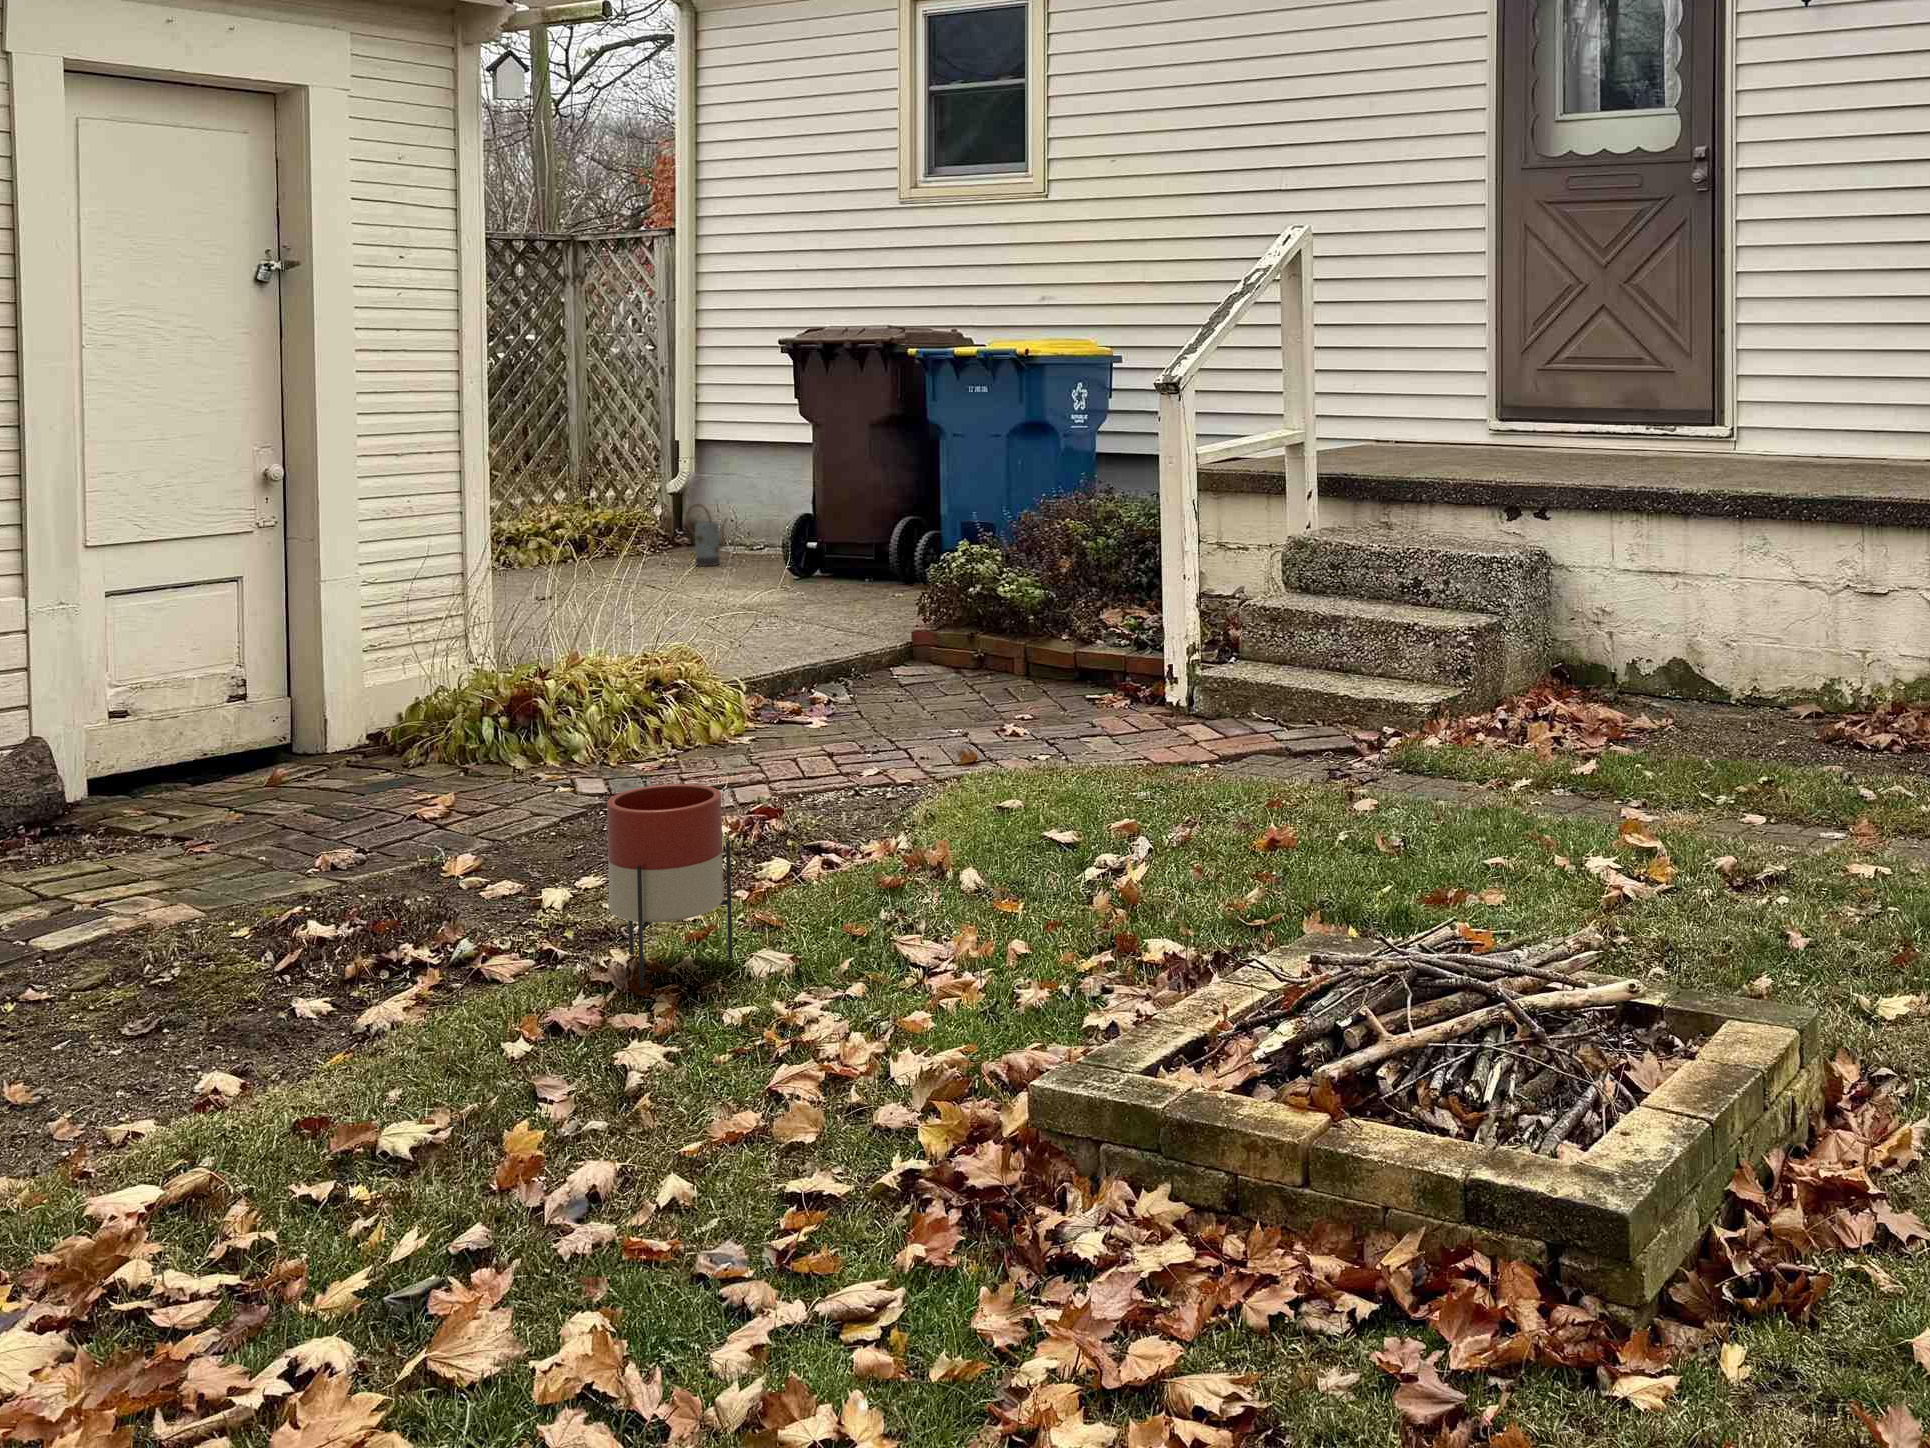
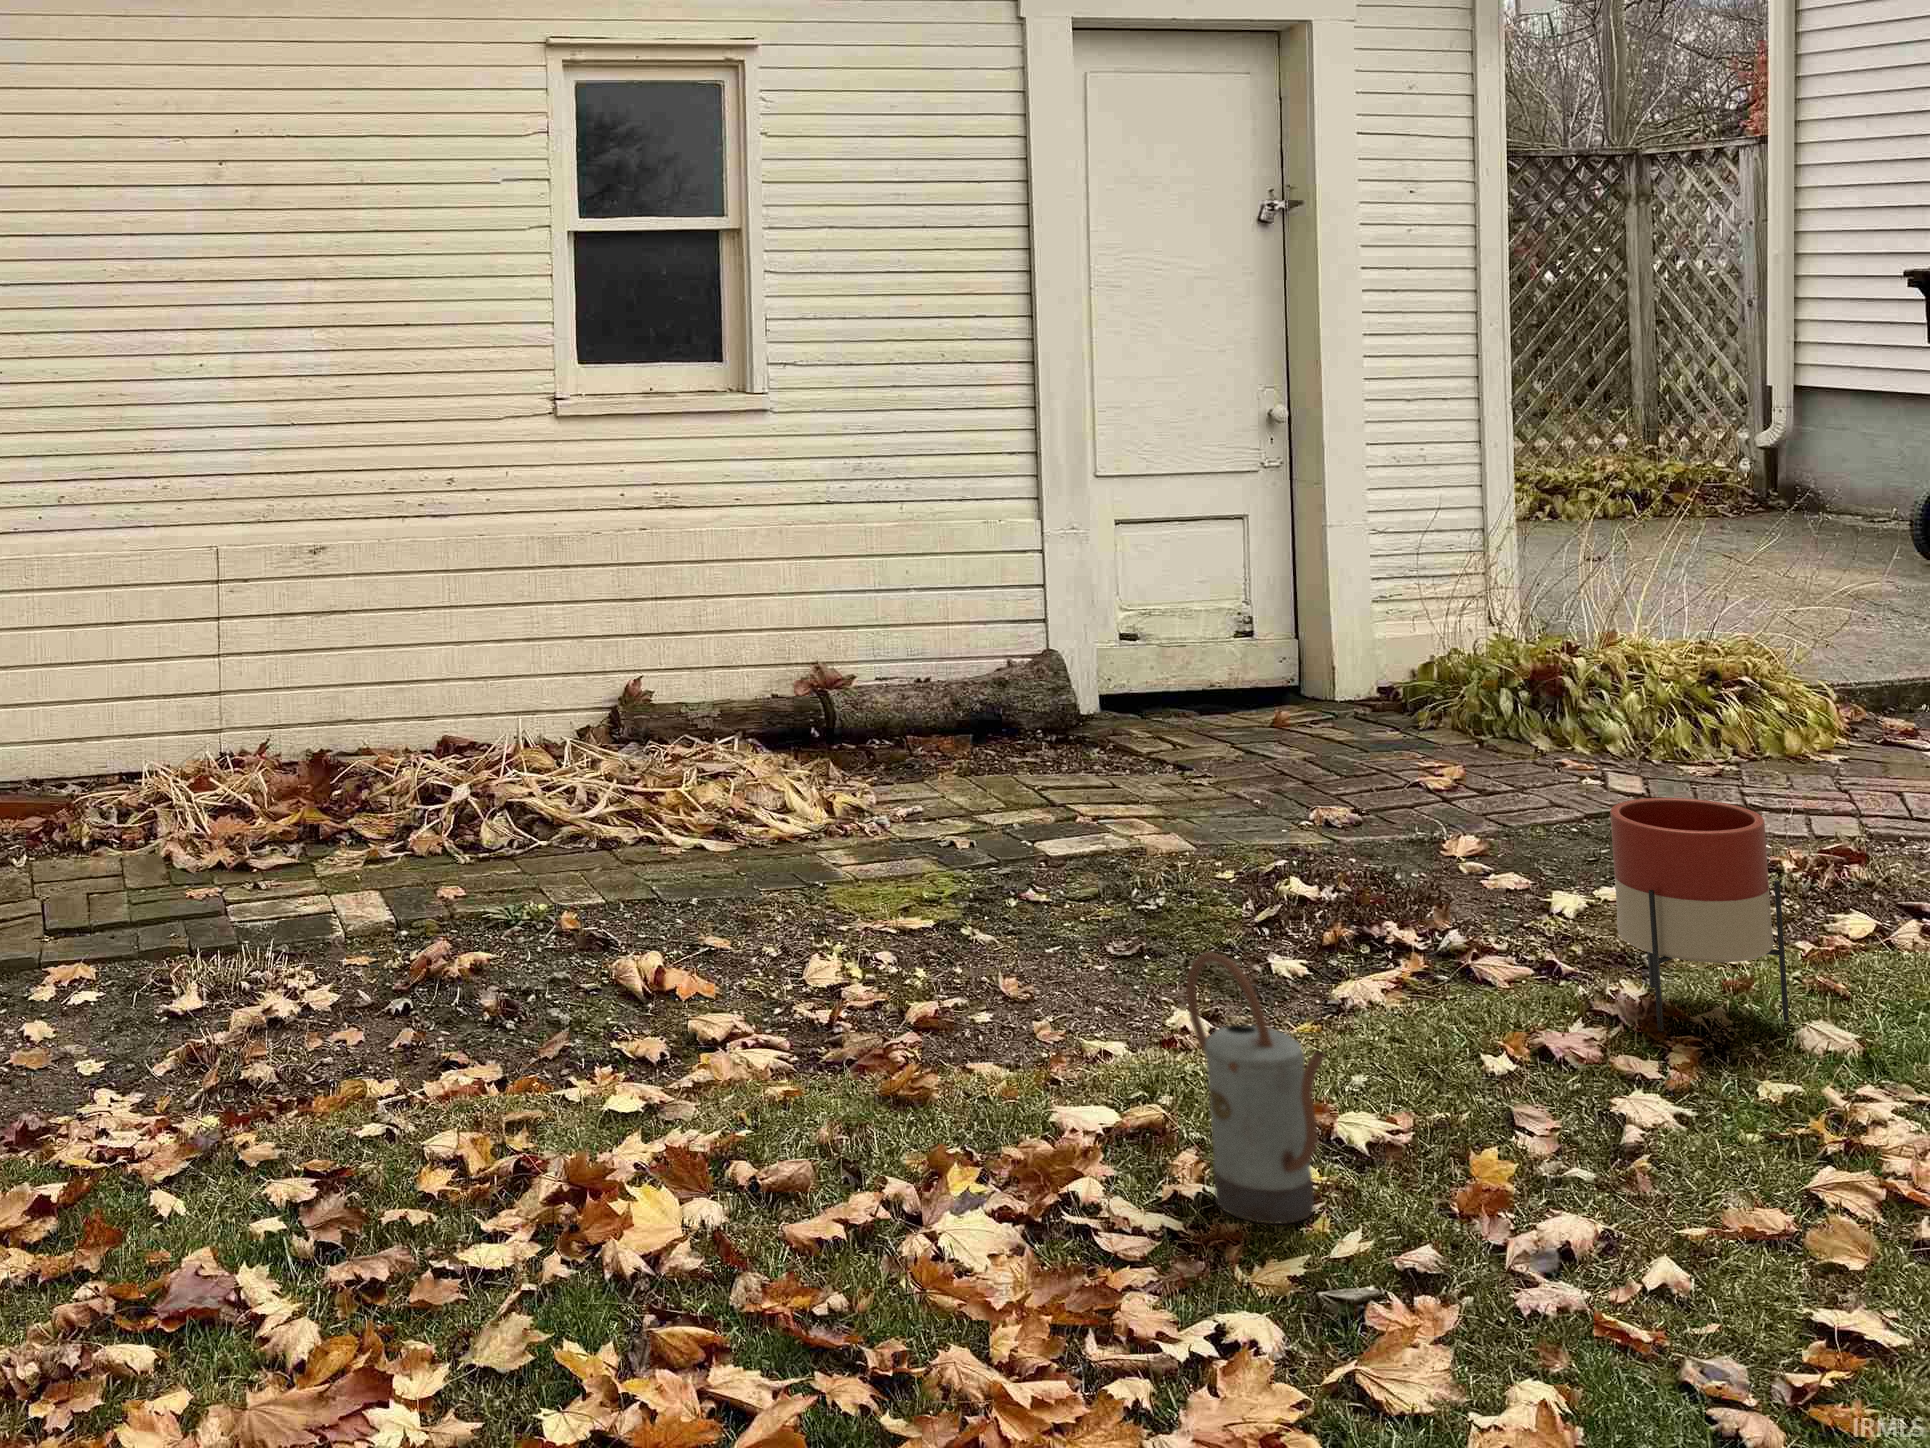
watering can: present [686,504,727,566] -> present [1186,952,1325,1224]

